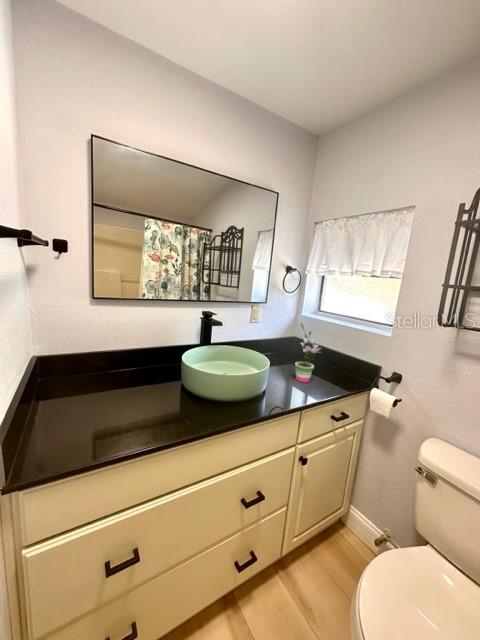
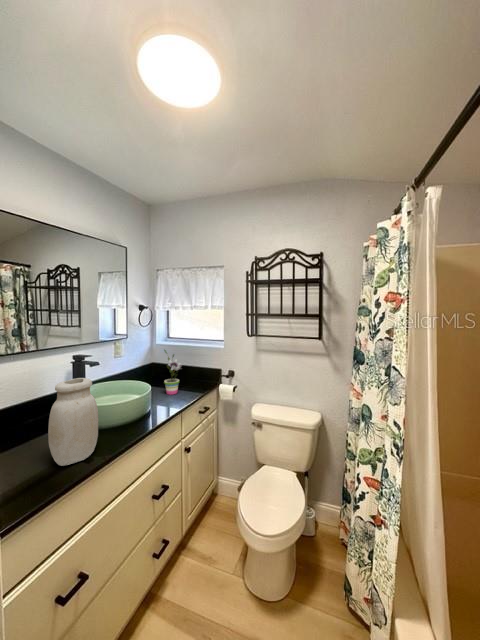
jar: none [135,336,186,430] -> present [48,378,98,466]

